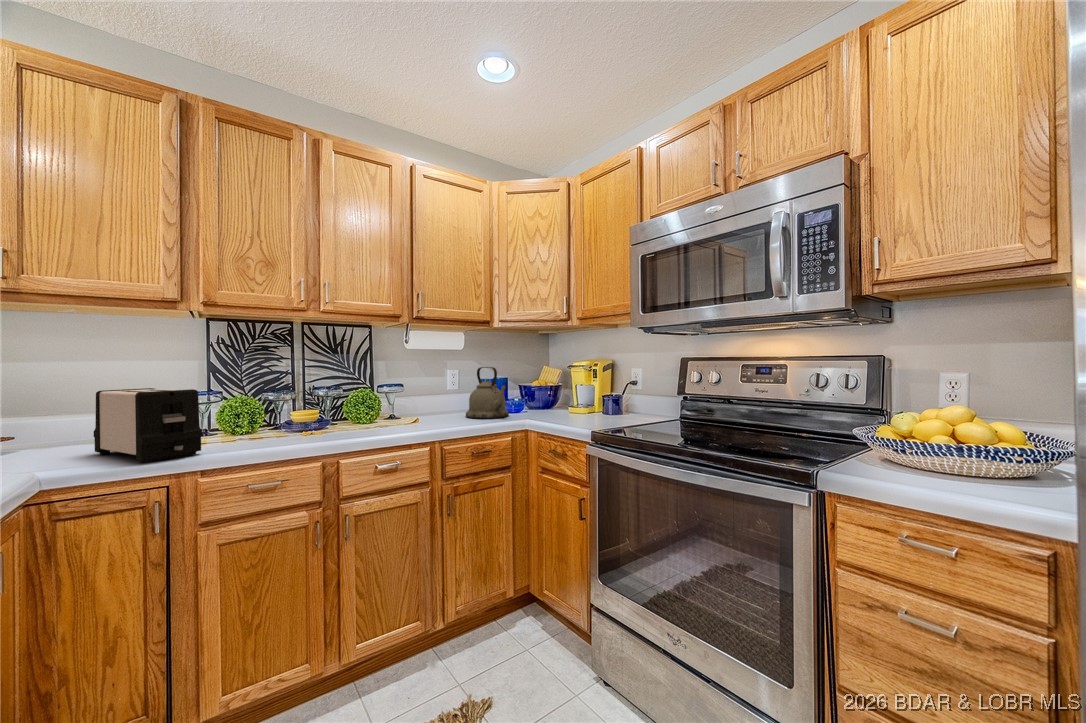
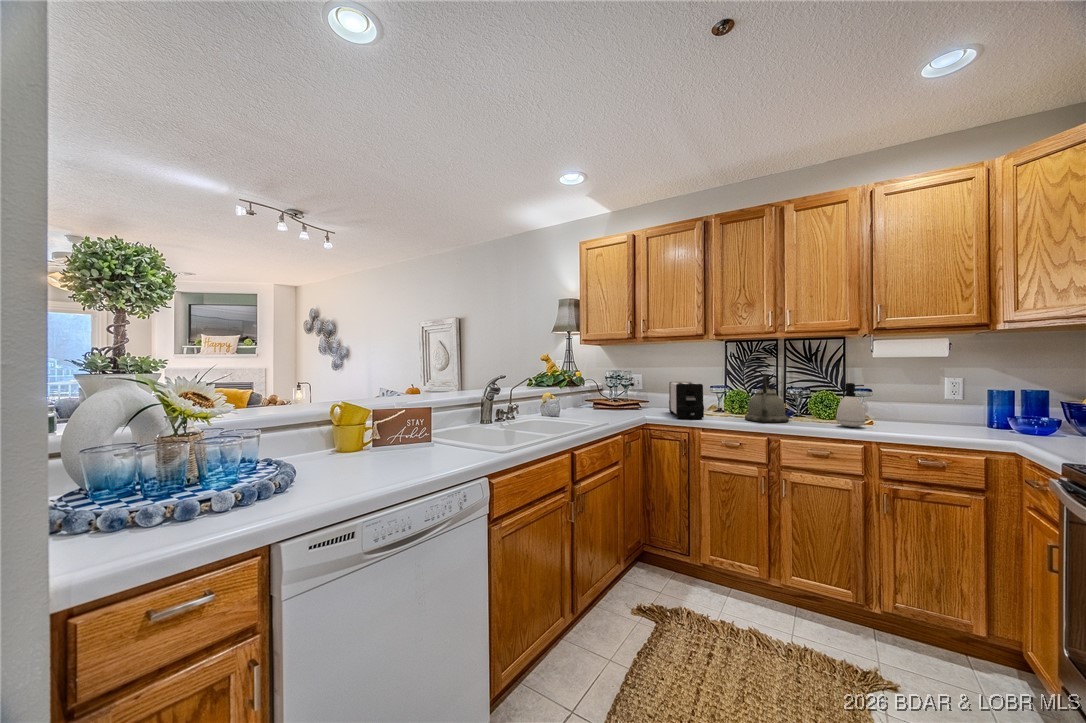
kettle: present [466,367,509,418] -> present [745,376,789,423]
soap dispenser: none [391,376,420,428] -> present [836,383,865,427]

